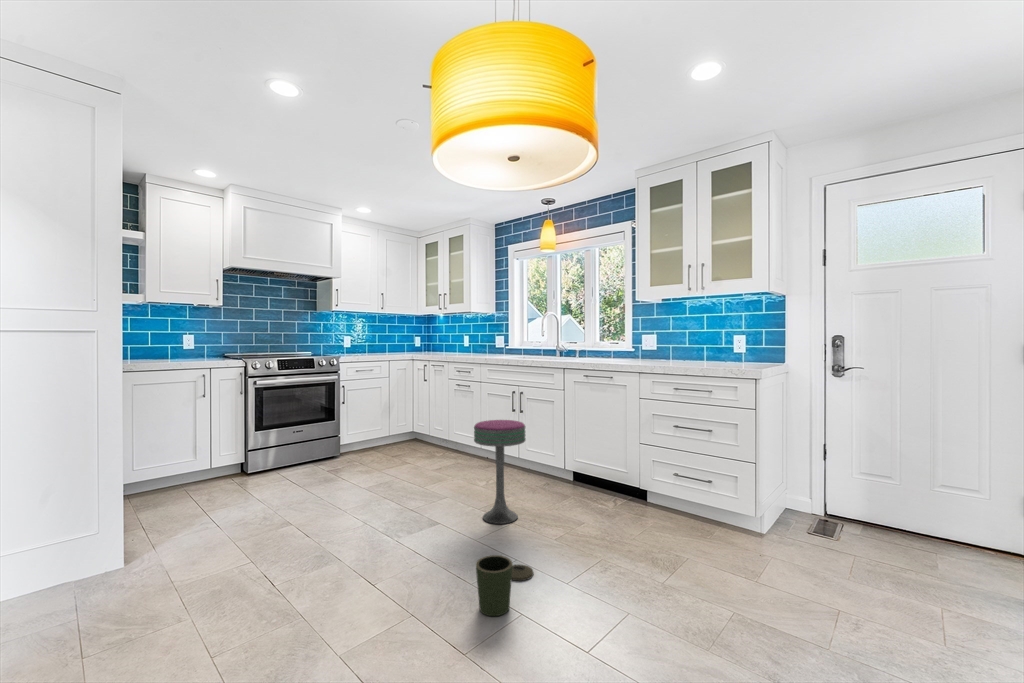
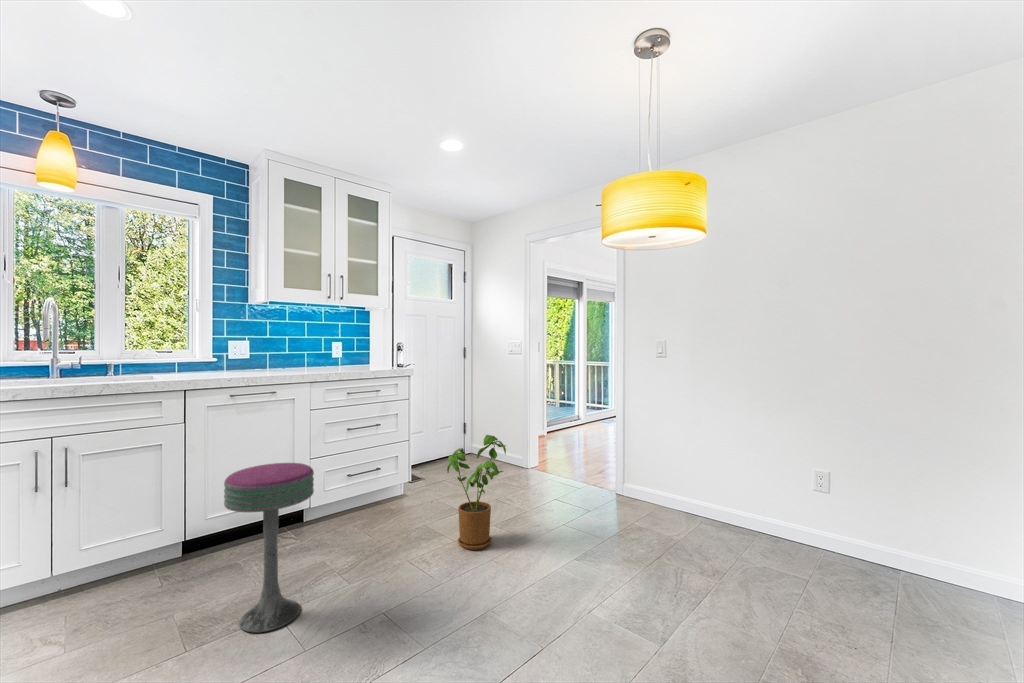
house plant: none [604,455,683,591] -> present [447,435,506,550]
trash can: present [476,555,534,616] -> none [430,561,530,624]

